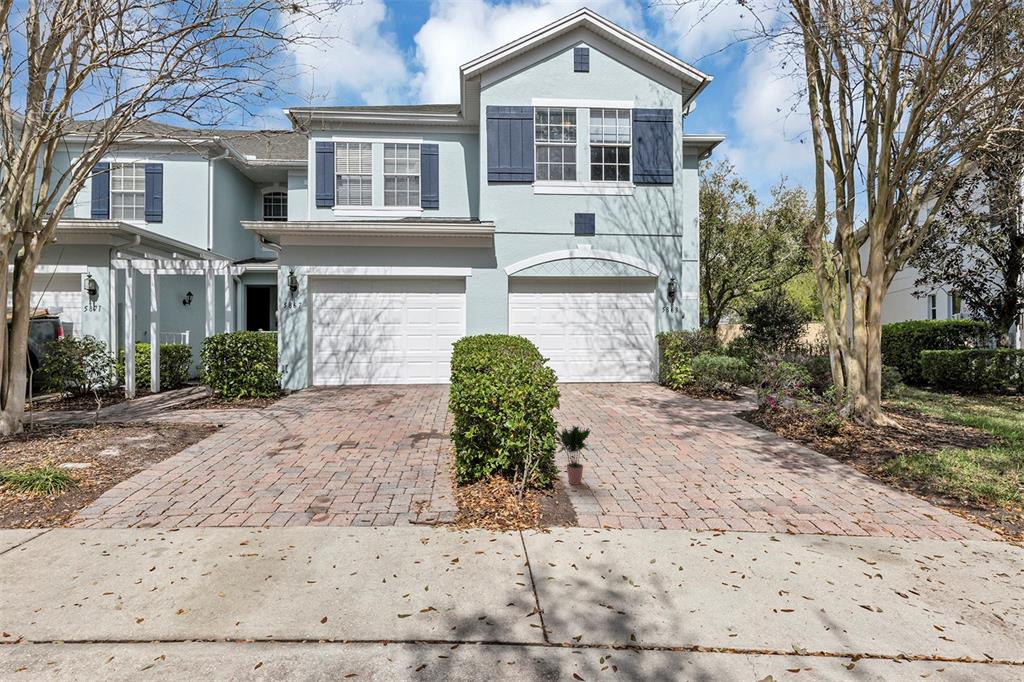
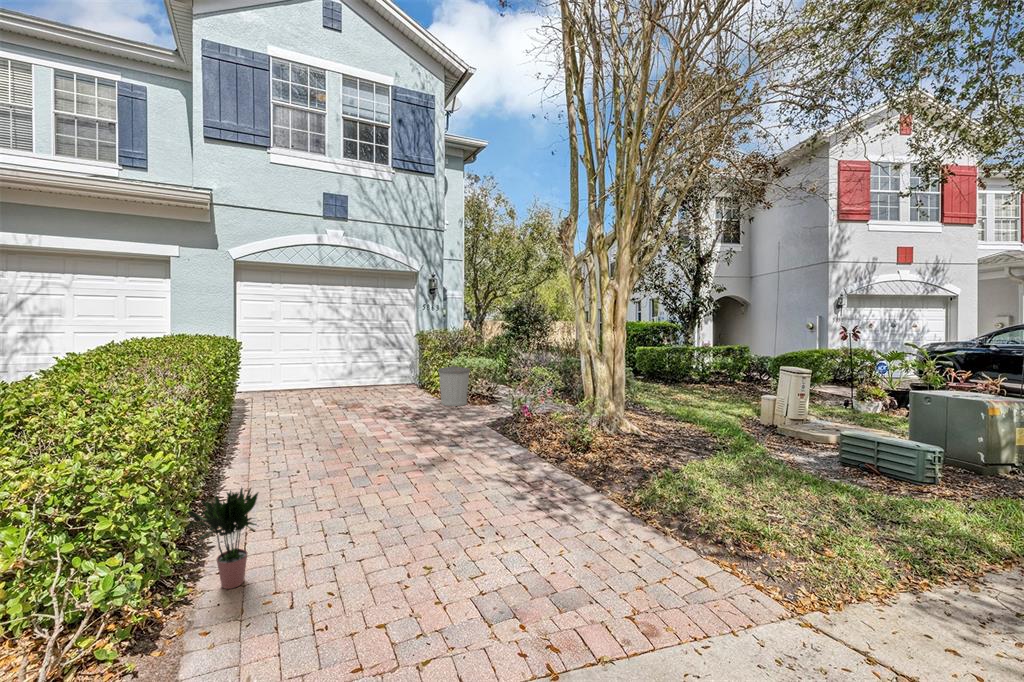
trash can: none [681,362,713,400] -> present [438,365,470,406]

